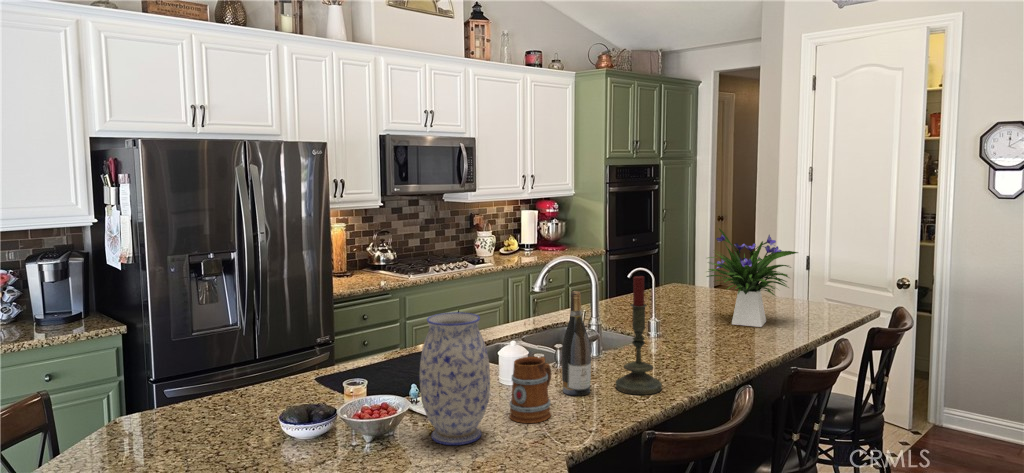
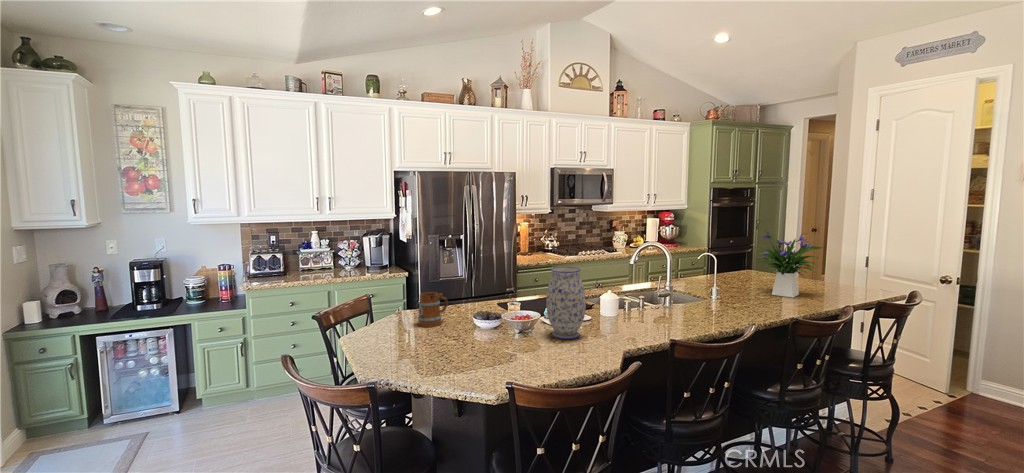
candle: present [616,273,662,395] -> none [671,252,700,327]
wine bottle: present [562,291,591,396] -> none [636,261,654,324]
mug: present [509,357,551,423] -> present [418,292,448,327]

